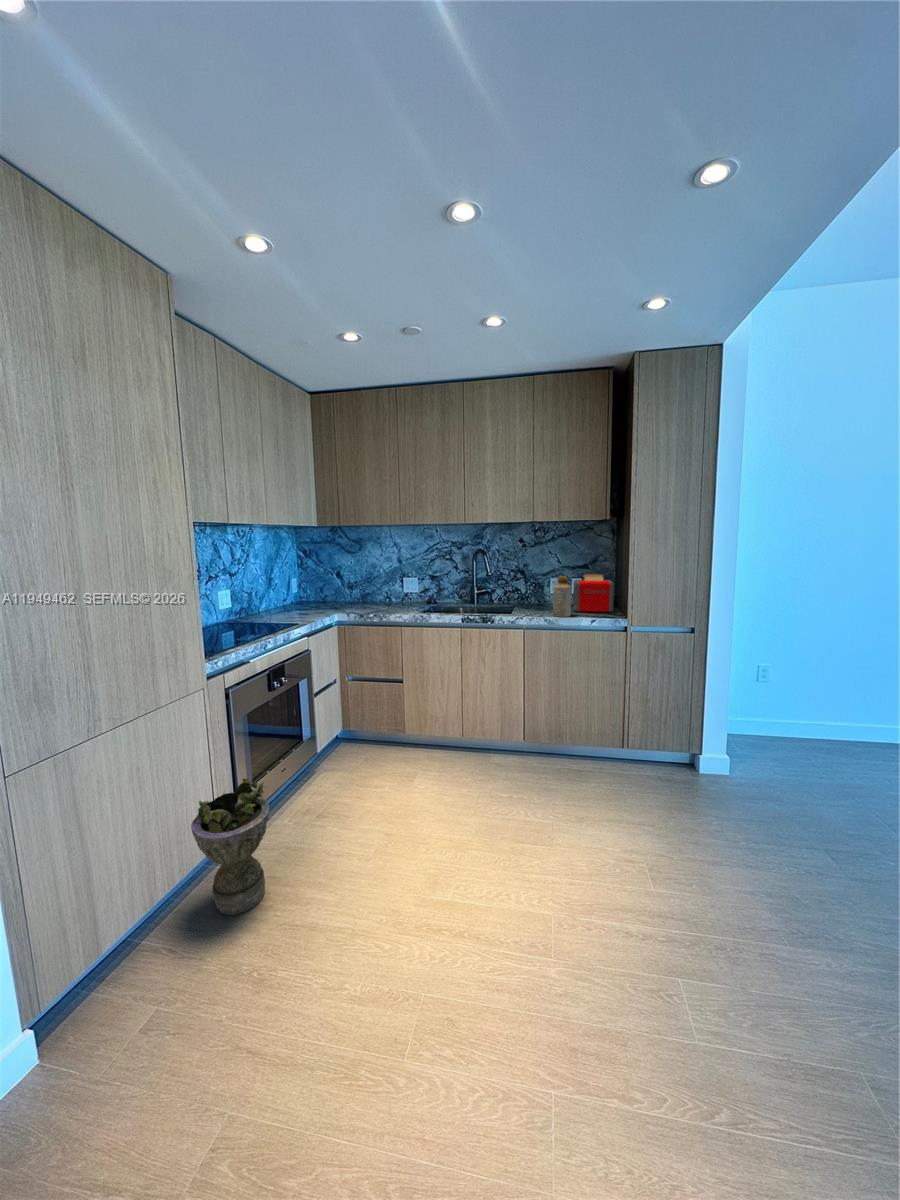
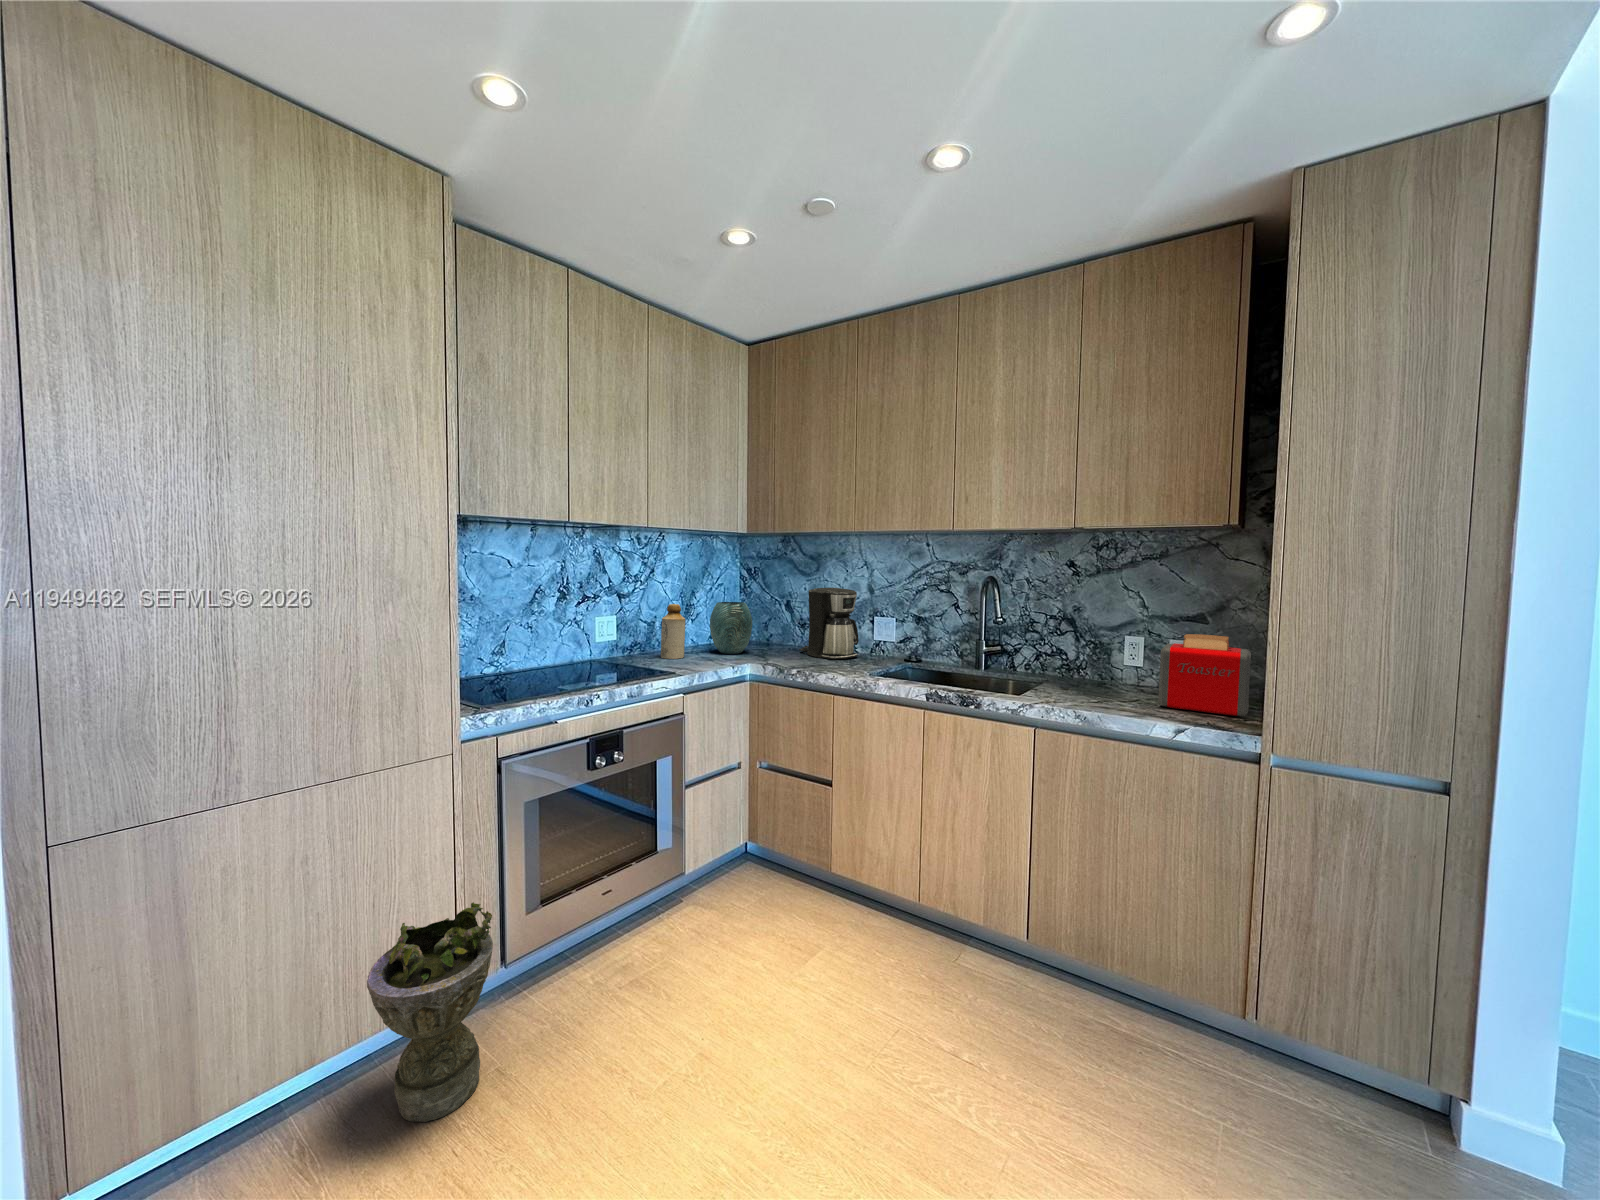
coffee maker: none [355,561,396,607] -> present [799,588,859,660]
vase: none [293,574,324,610] -> present [710,602,752,654]
bottle: present [553,576,571,617] -> present [661,604,685,659]

